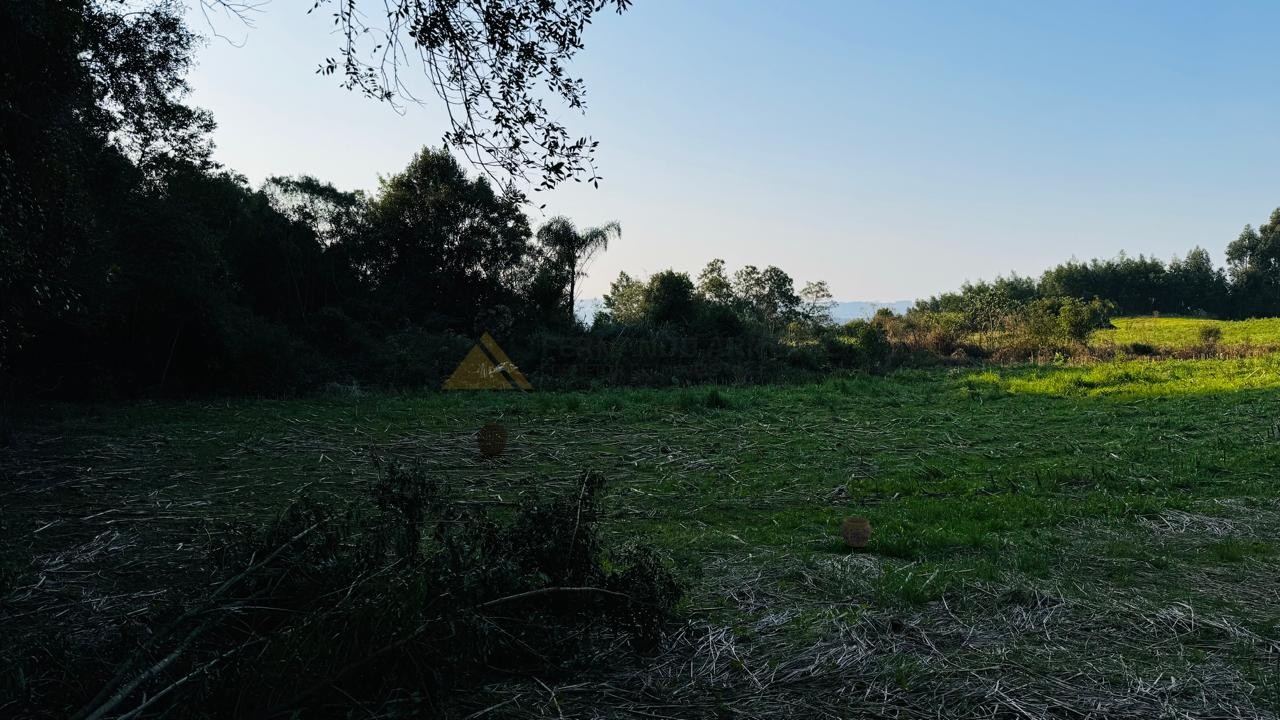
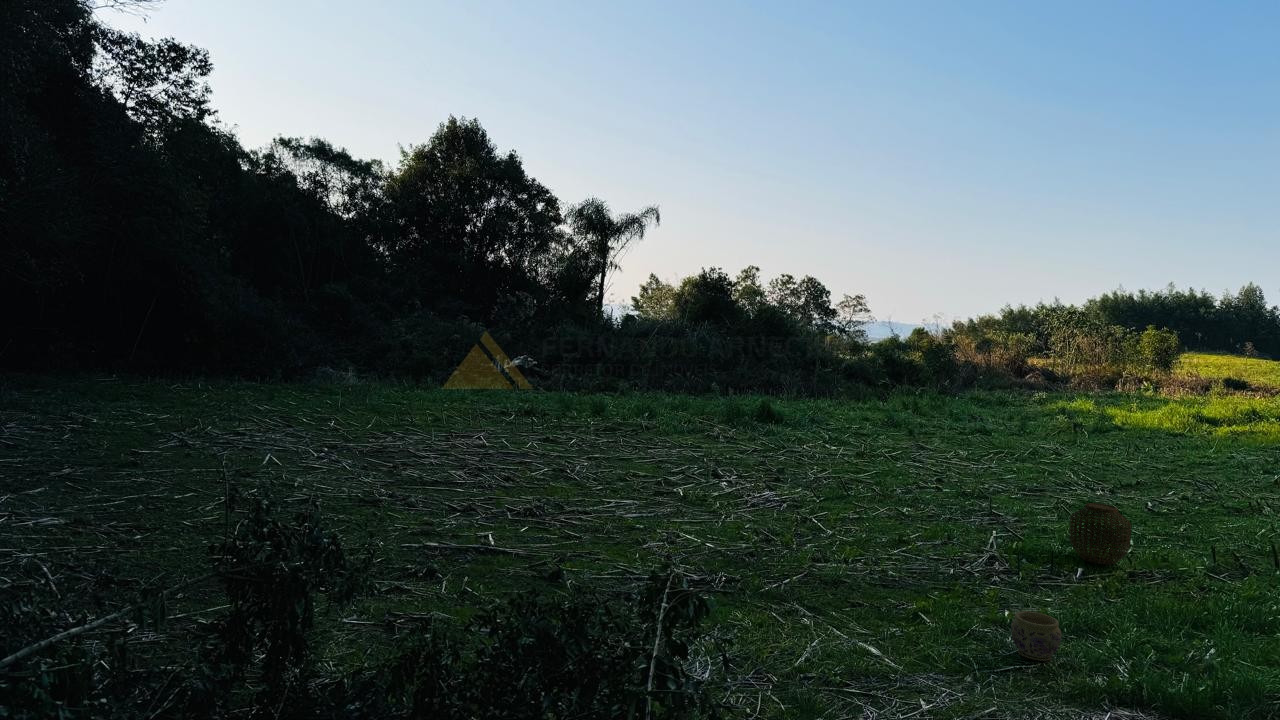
woven basket: present [477,423,507,455] -> present [1069,503,1131,565]

